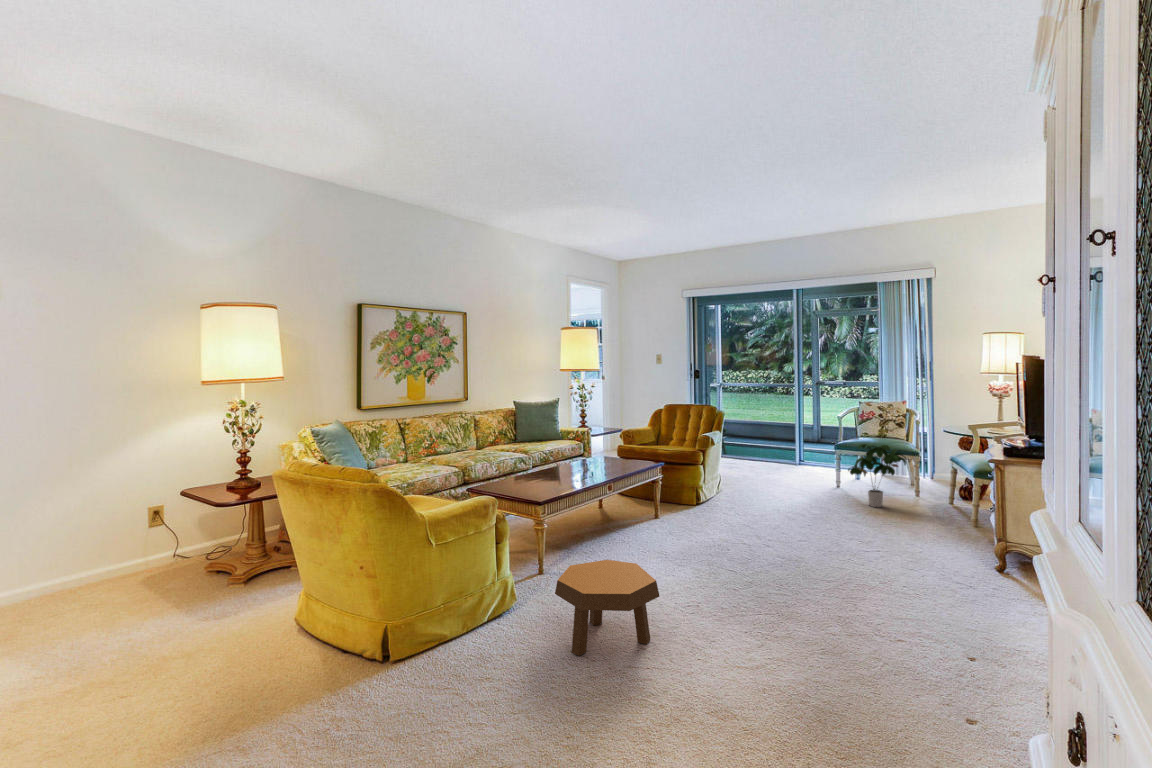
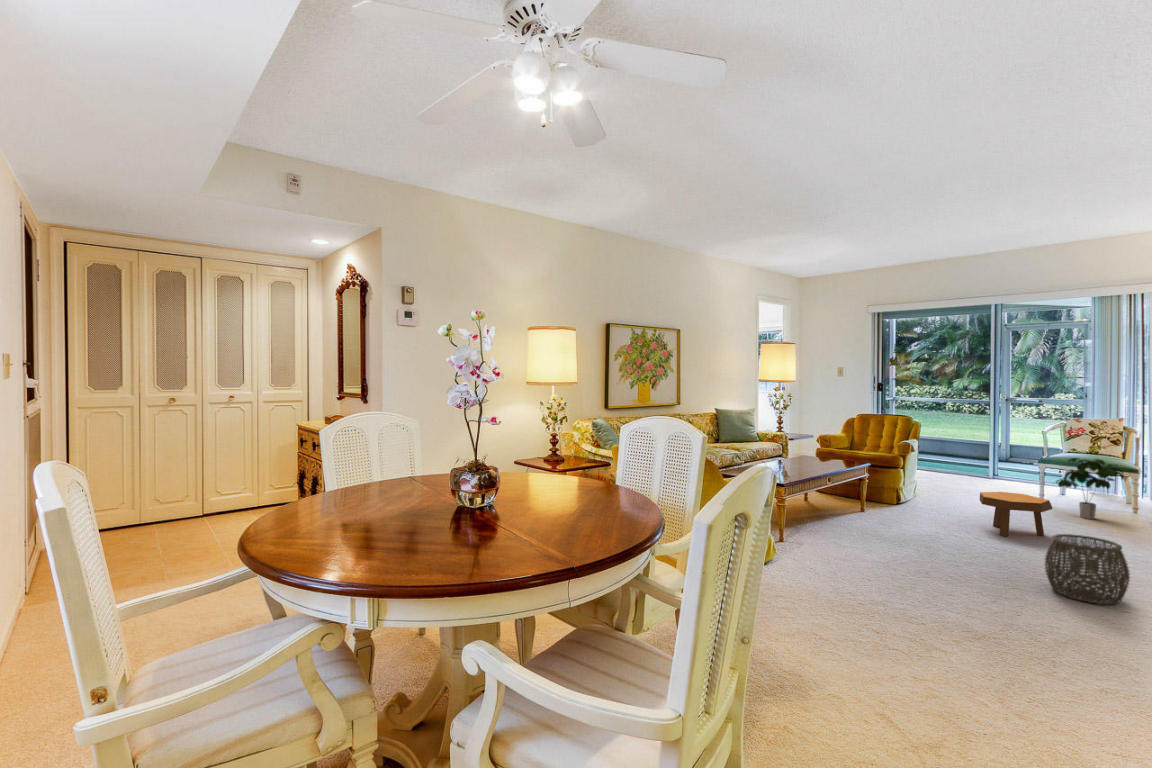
woven basket: none [812,545,897,631] -> present [1045,534,1130,605]
footstool: present [555,560,659,656] -> present [980,492,1053,536]

